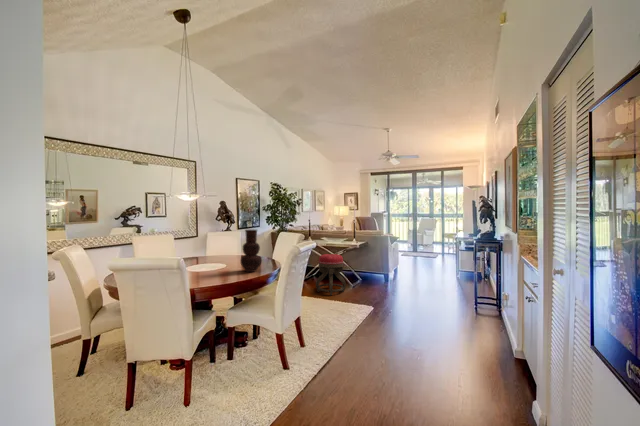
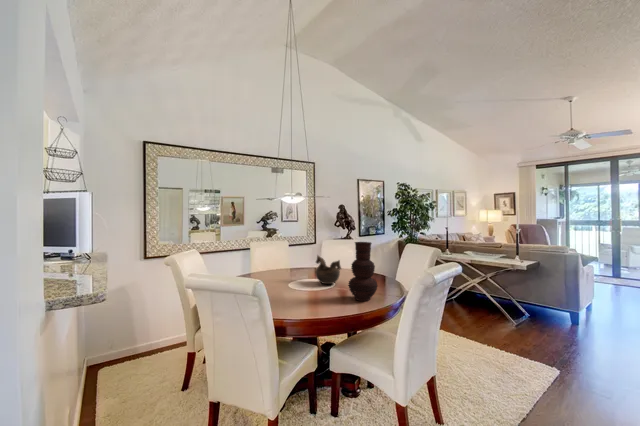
decorative bowl: none [208,243,233,265] -> present [315,256,341,284]
ottoman: present [316,254,346,295] -> none [457,275,504,334]

